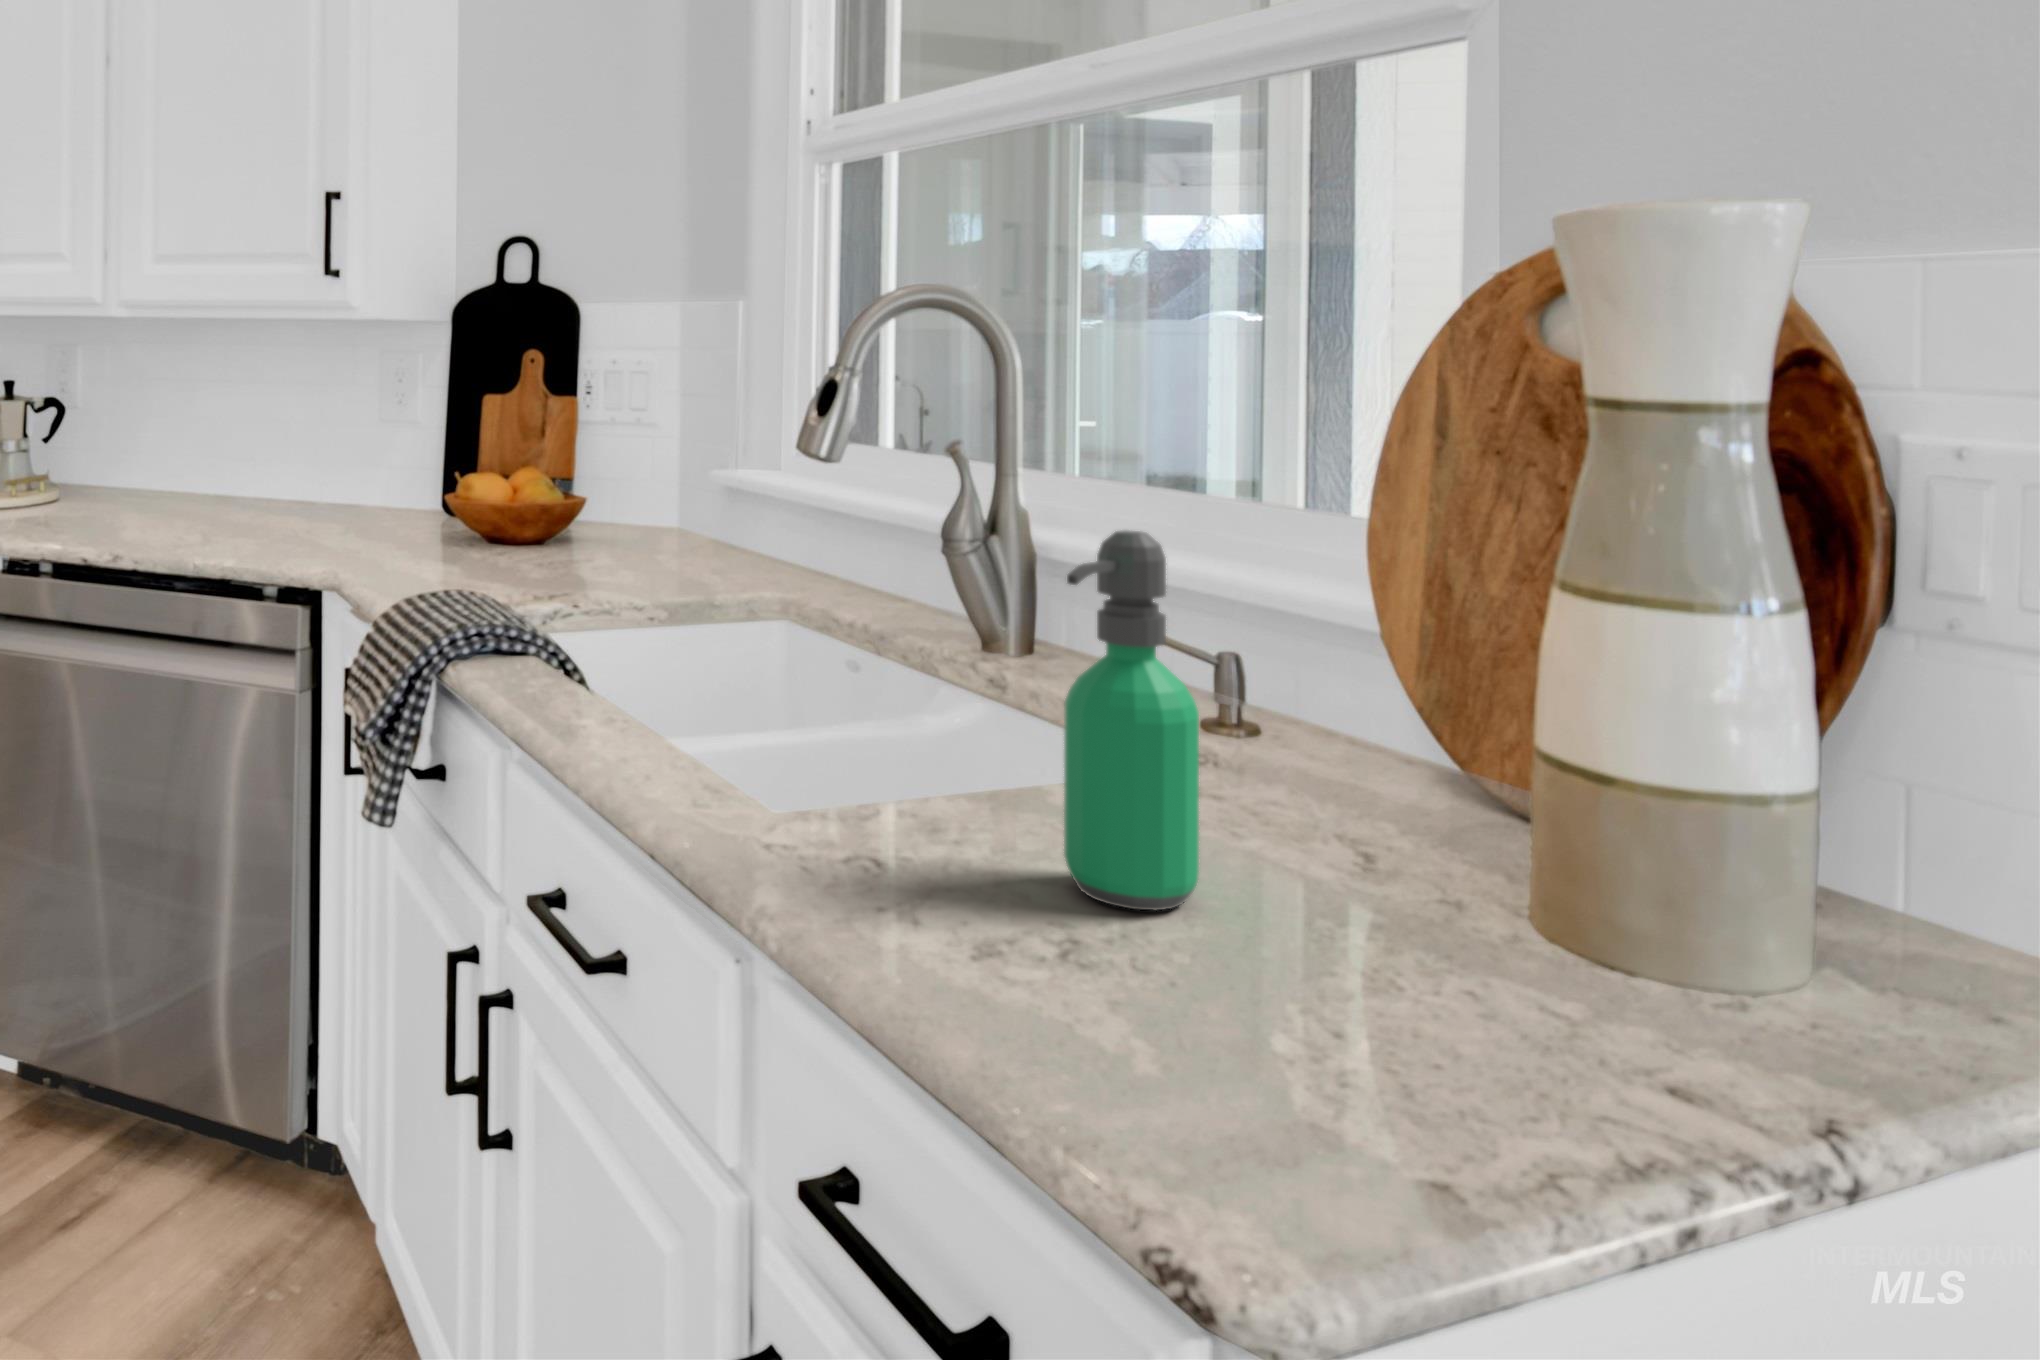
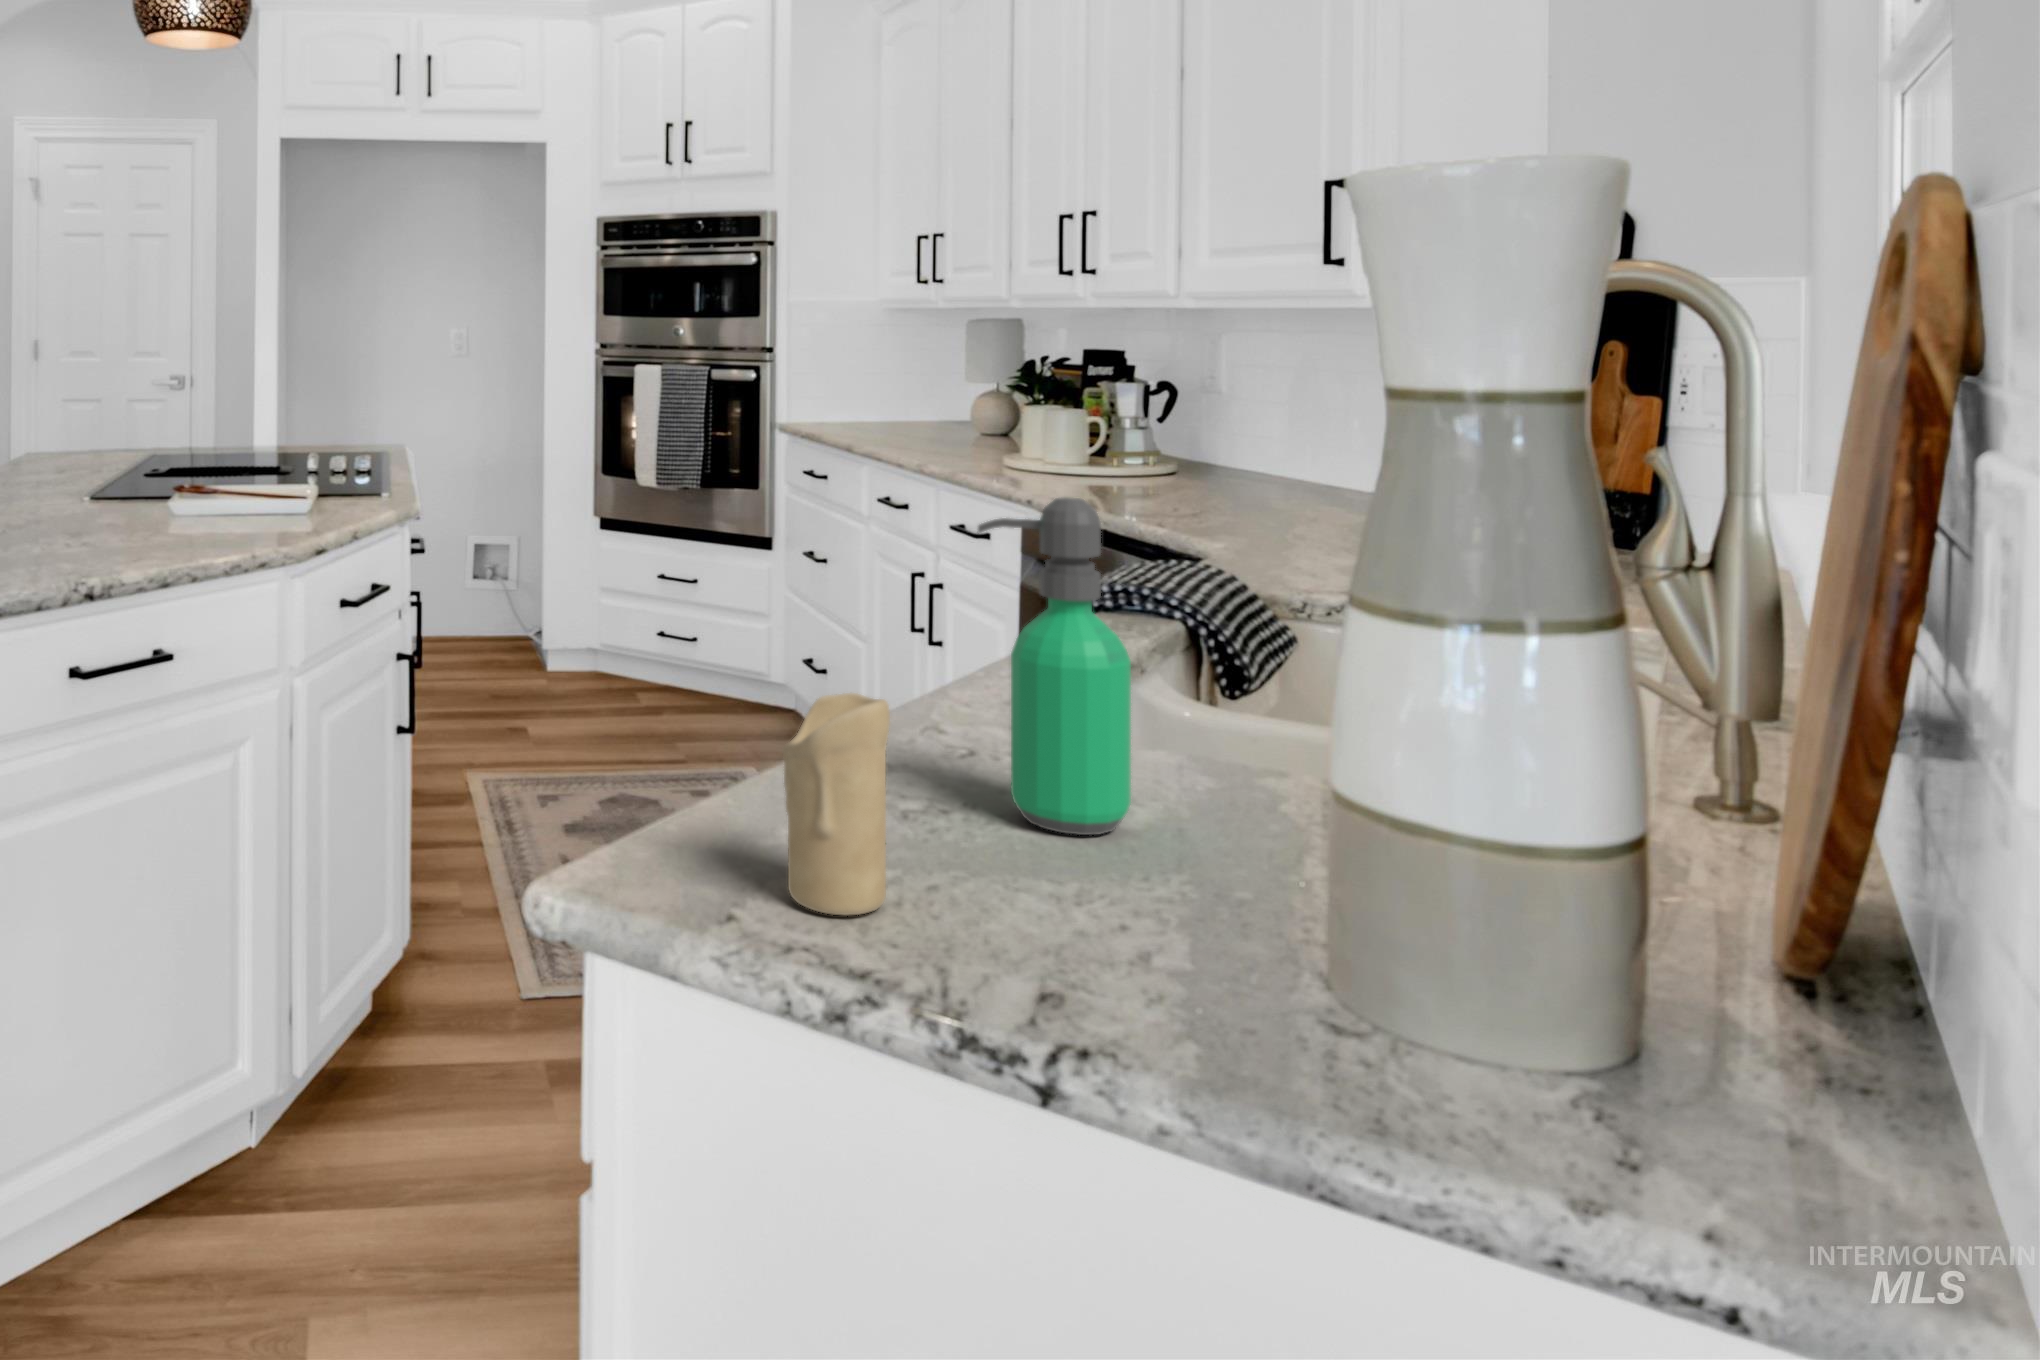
candle: none [1301,806,1459,1109] -> present [783,693,890,915]

